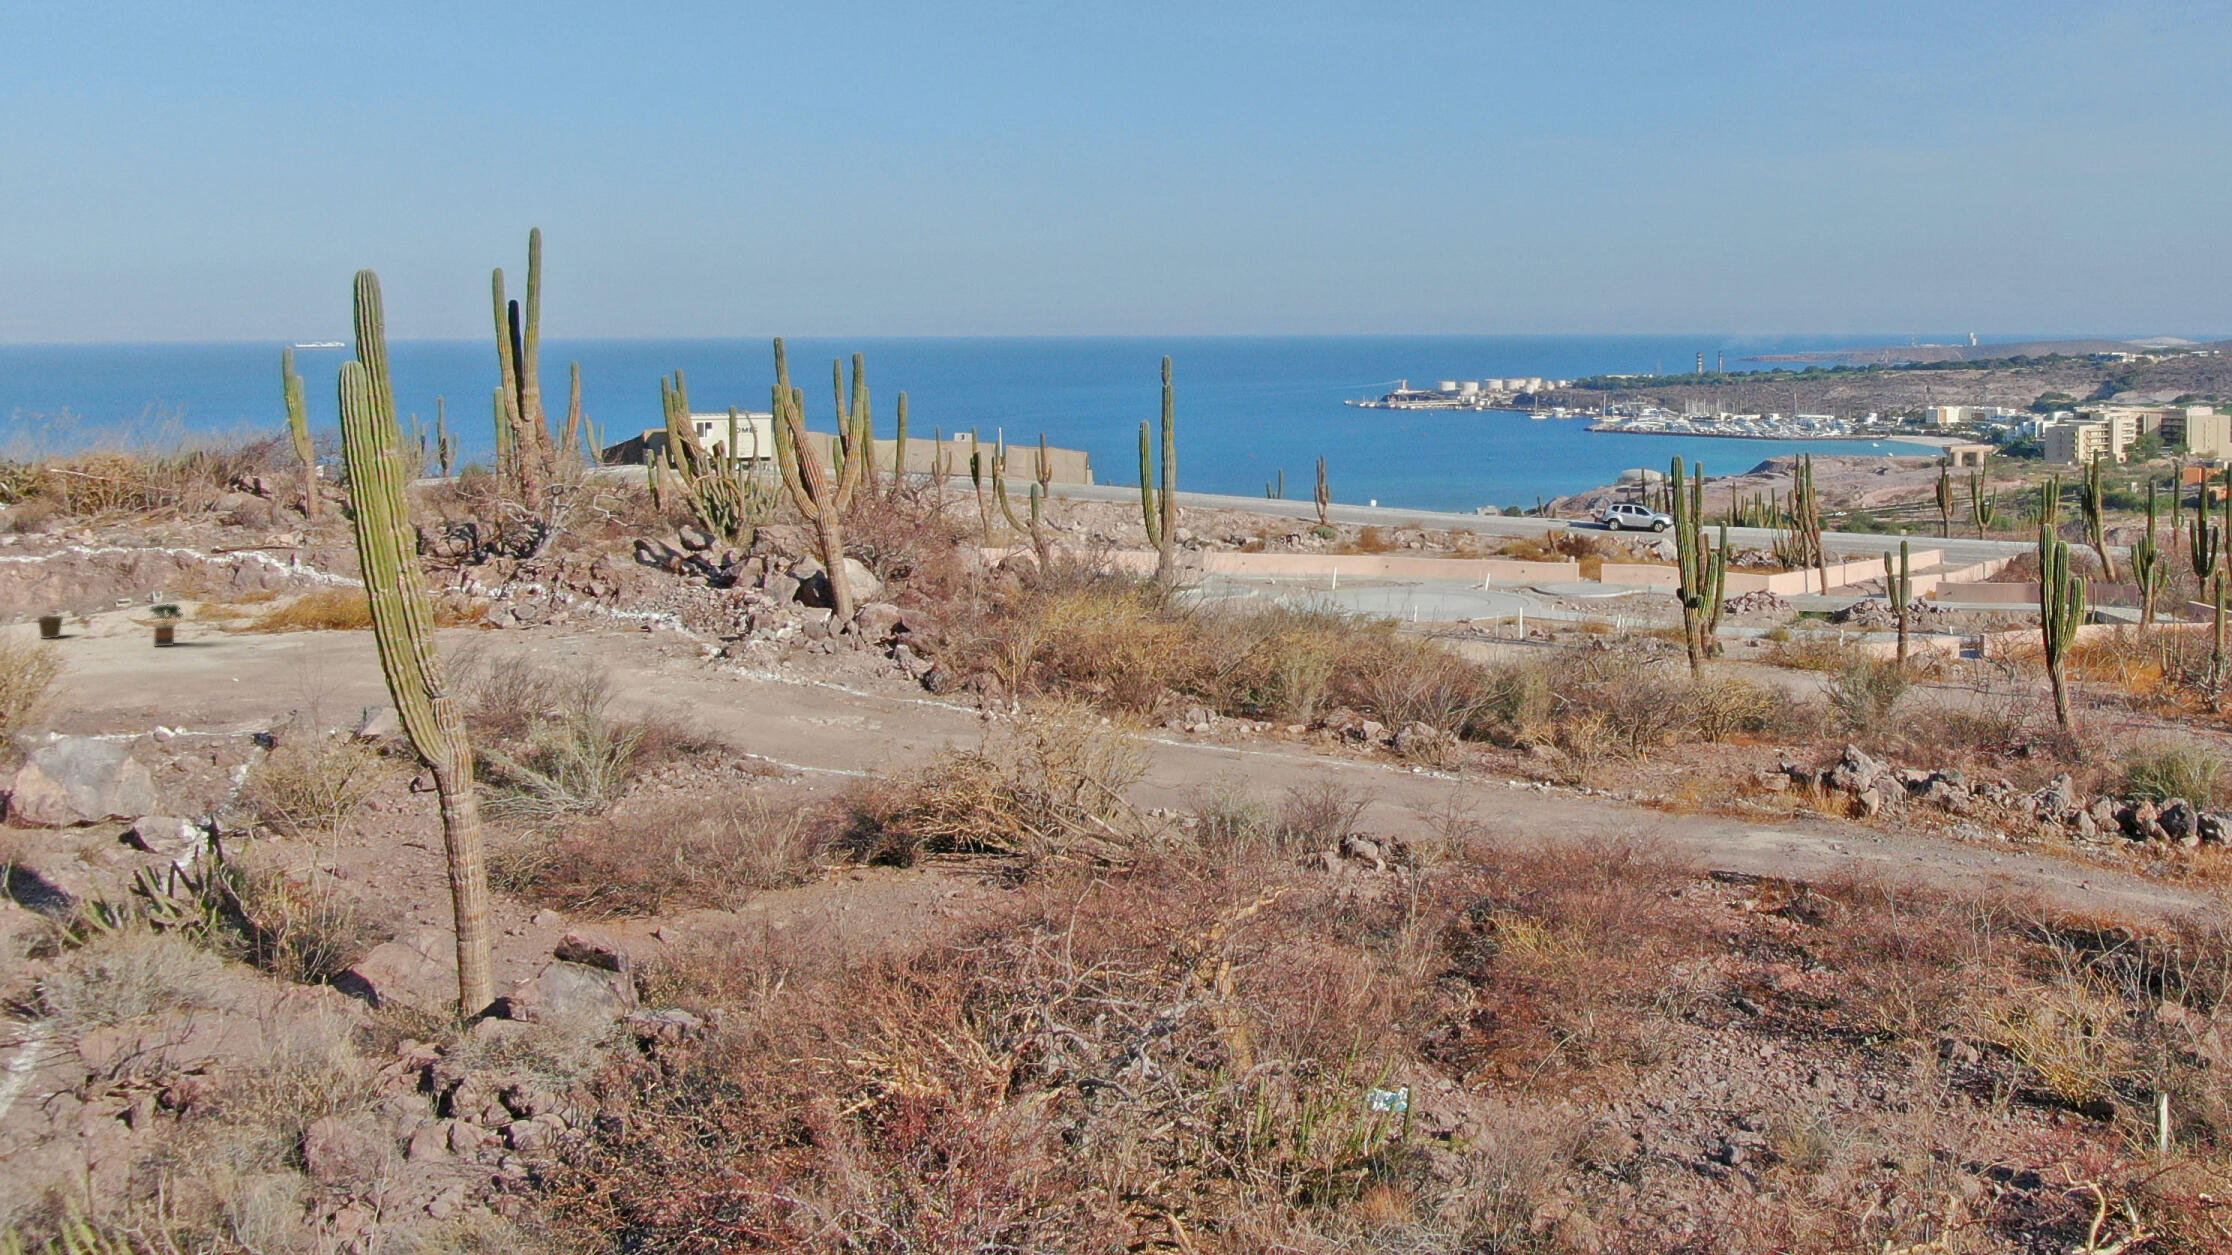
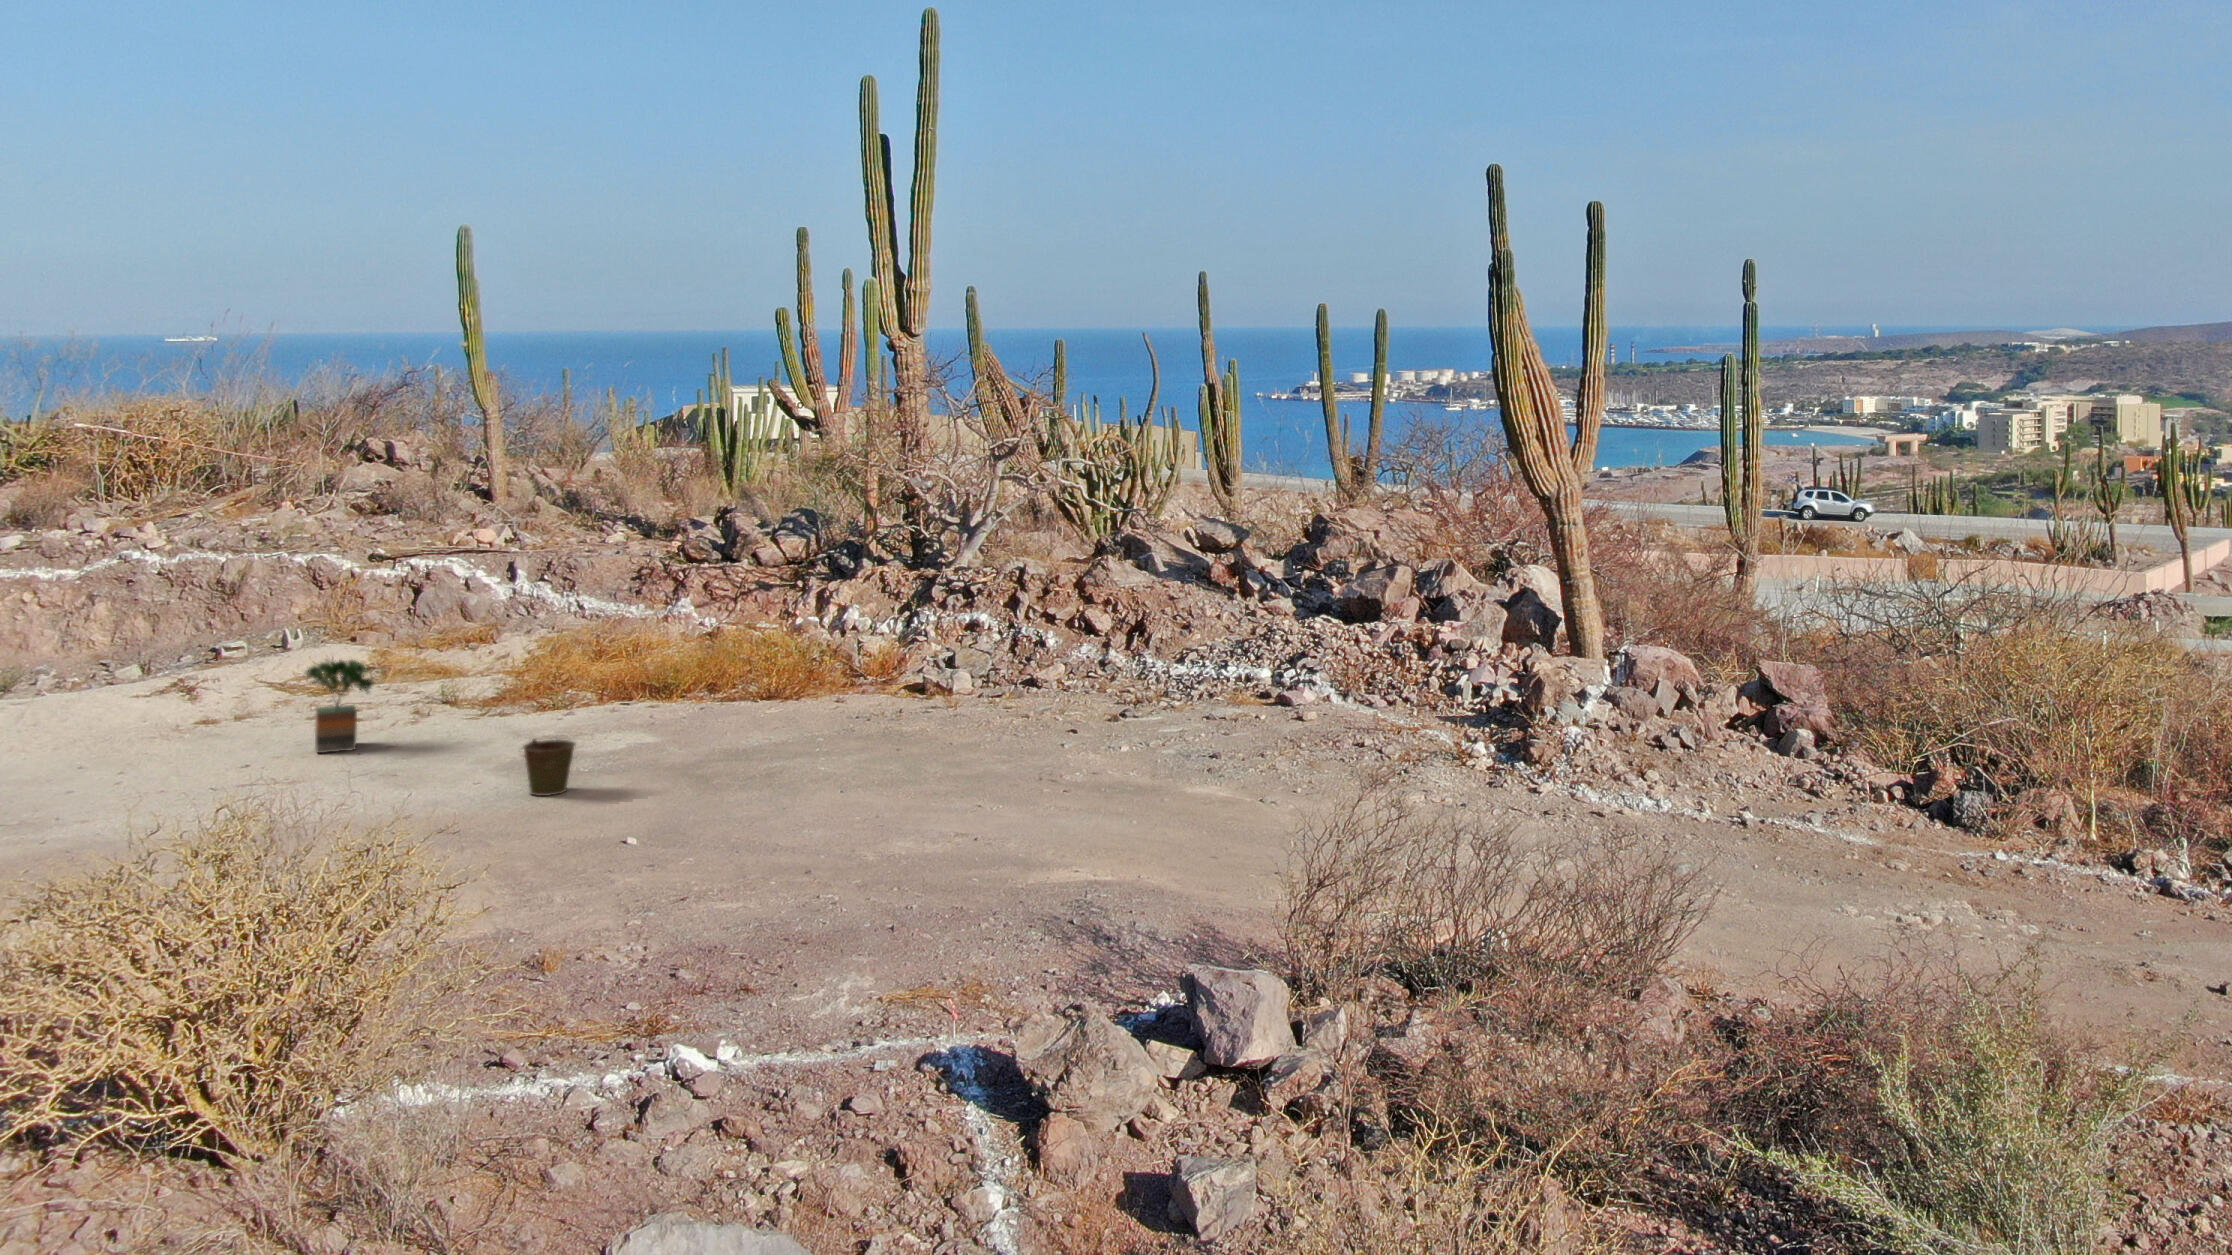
bucket: present [38,616,63,639] -> present [523,739,575,796]

